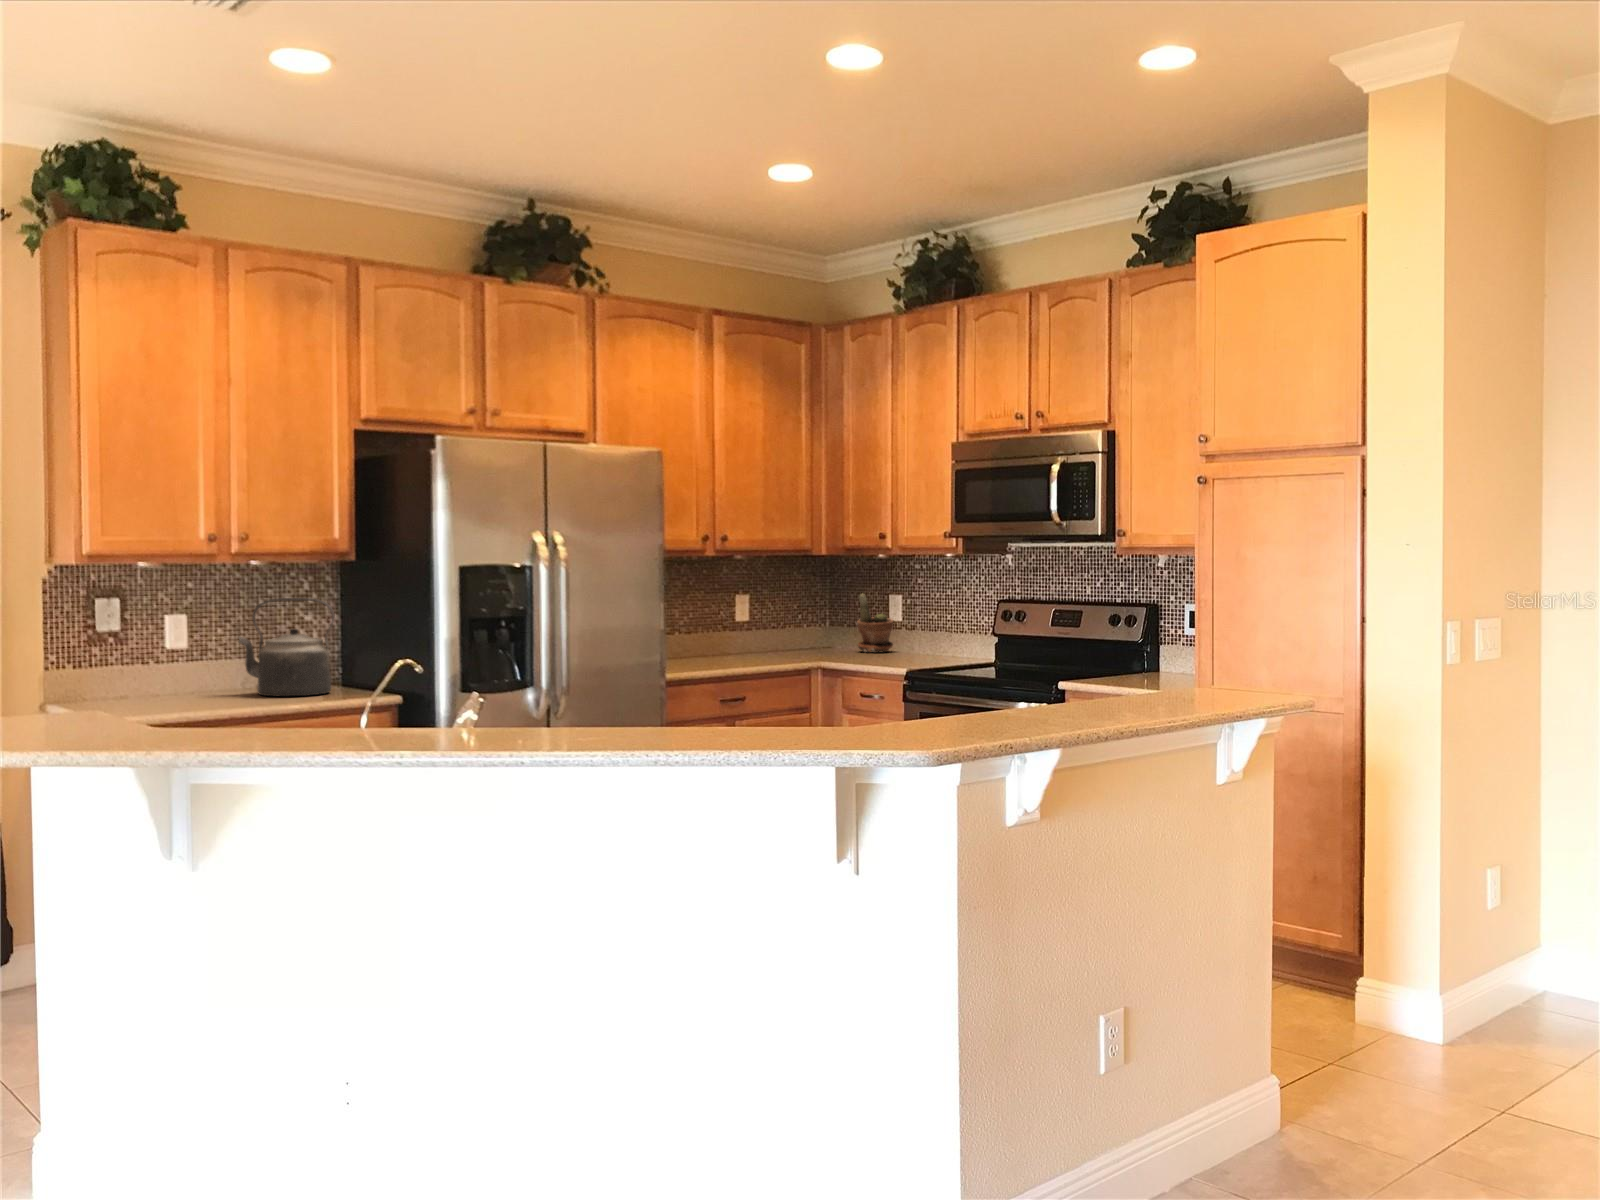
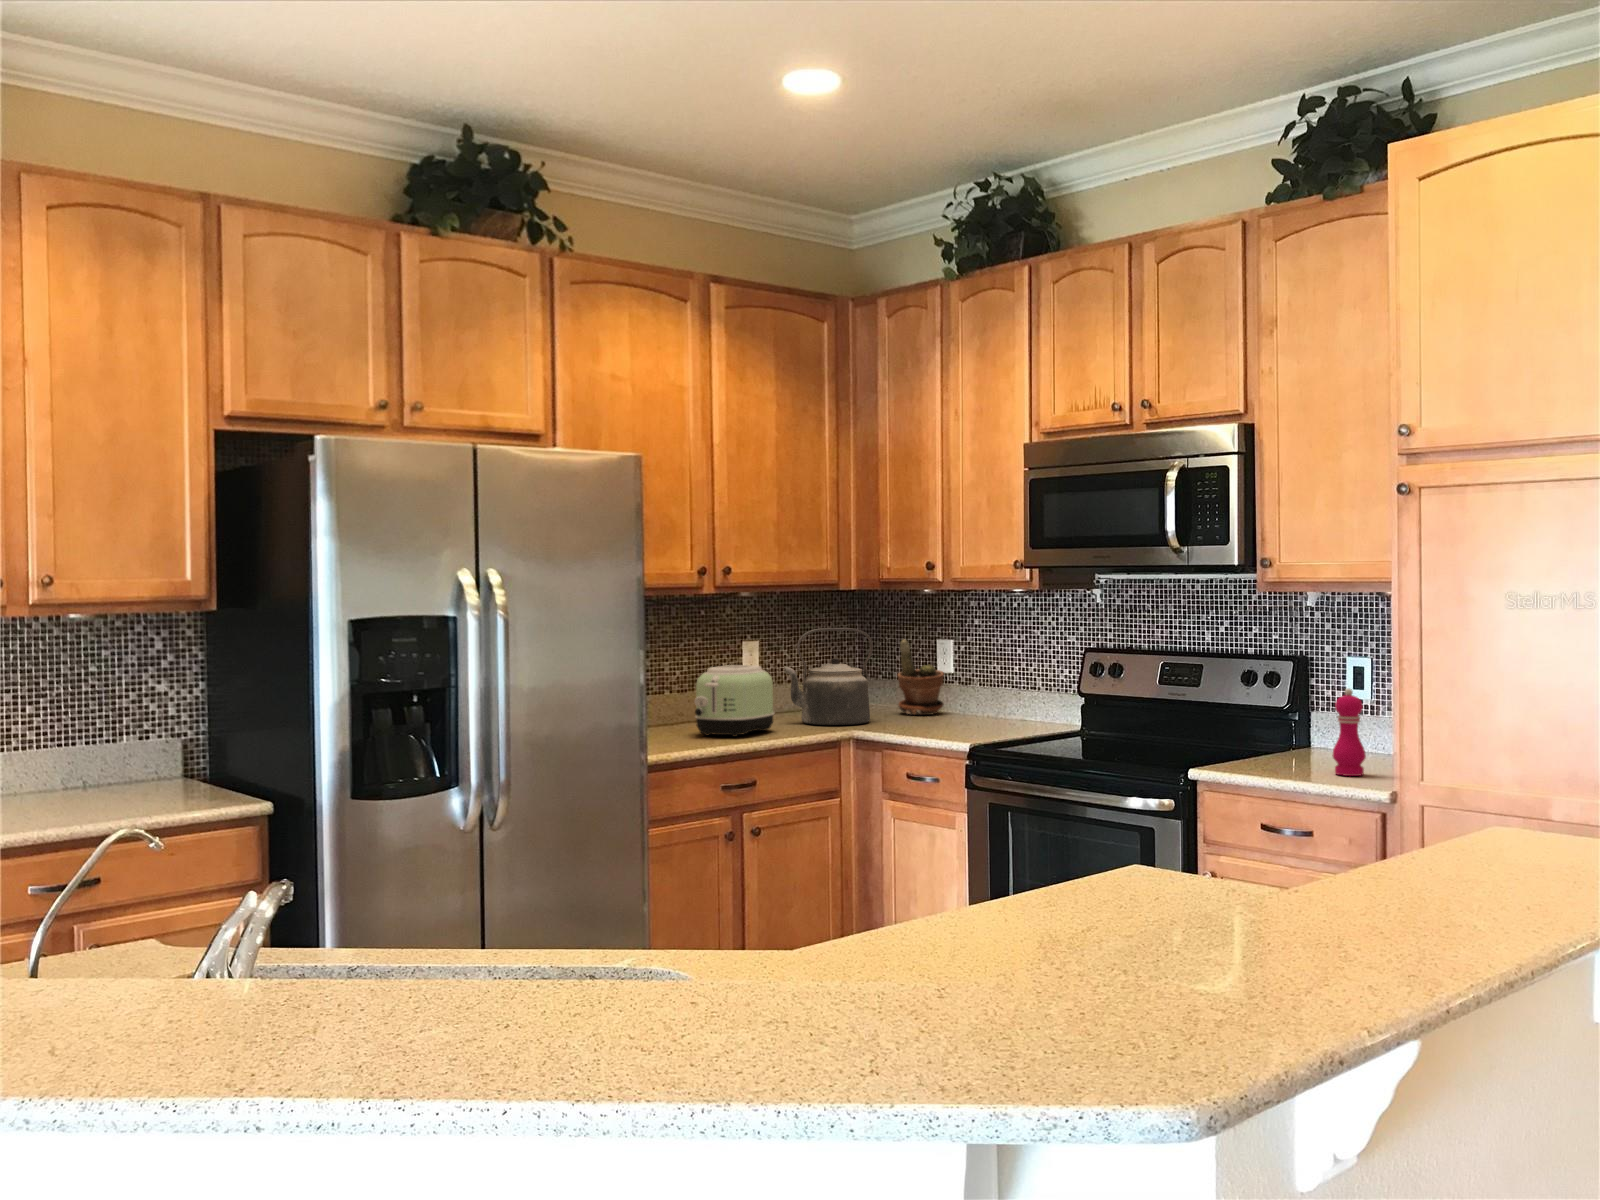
kettle: present [239,598,334,696] -> present [784,628,873,725]
toaster: none [700,611,761,664] -> present [694,665,774,737]
pepper mill: none [1164,624,1187,687] -> present [1332,689,1366,776]

